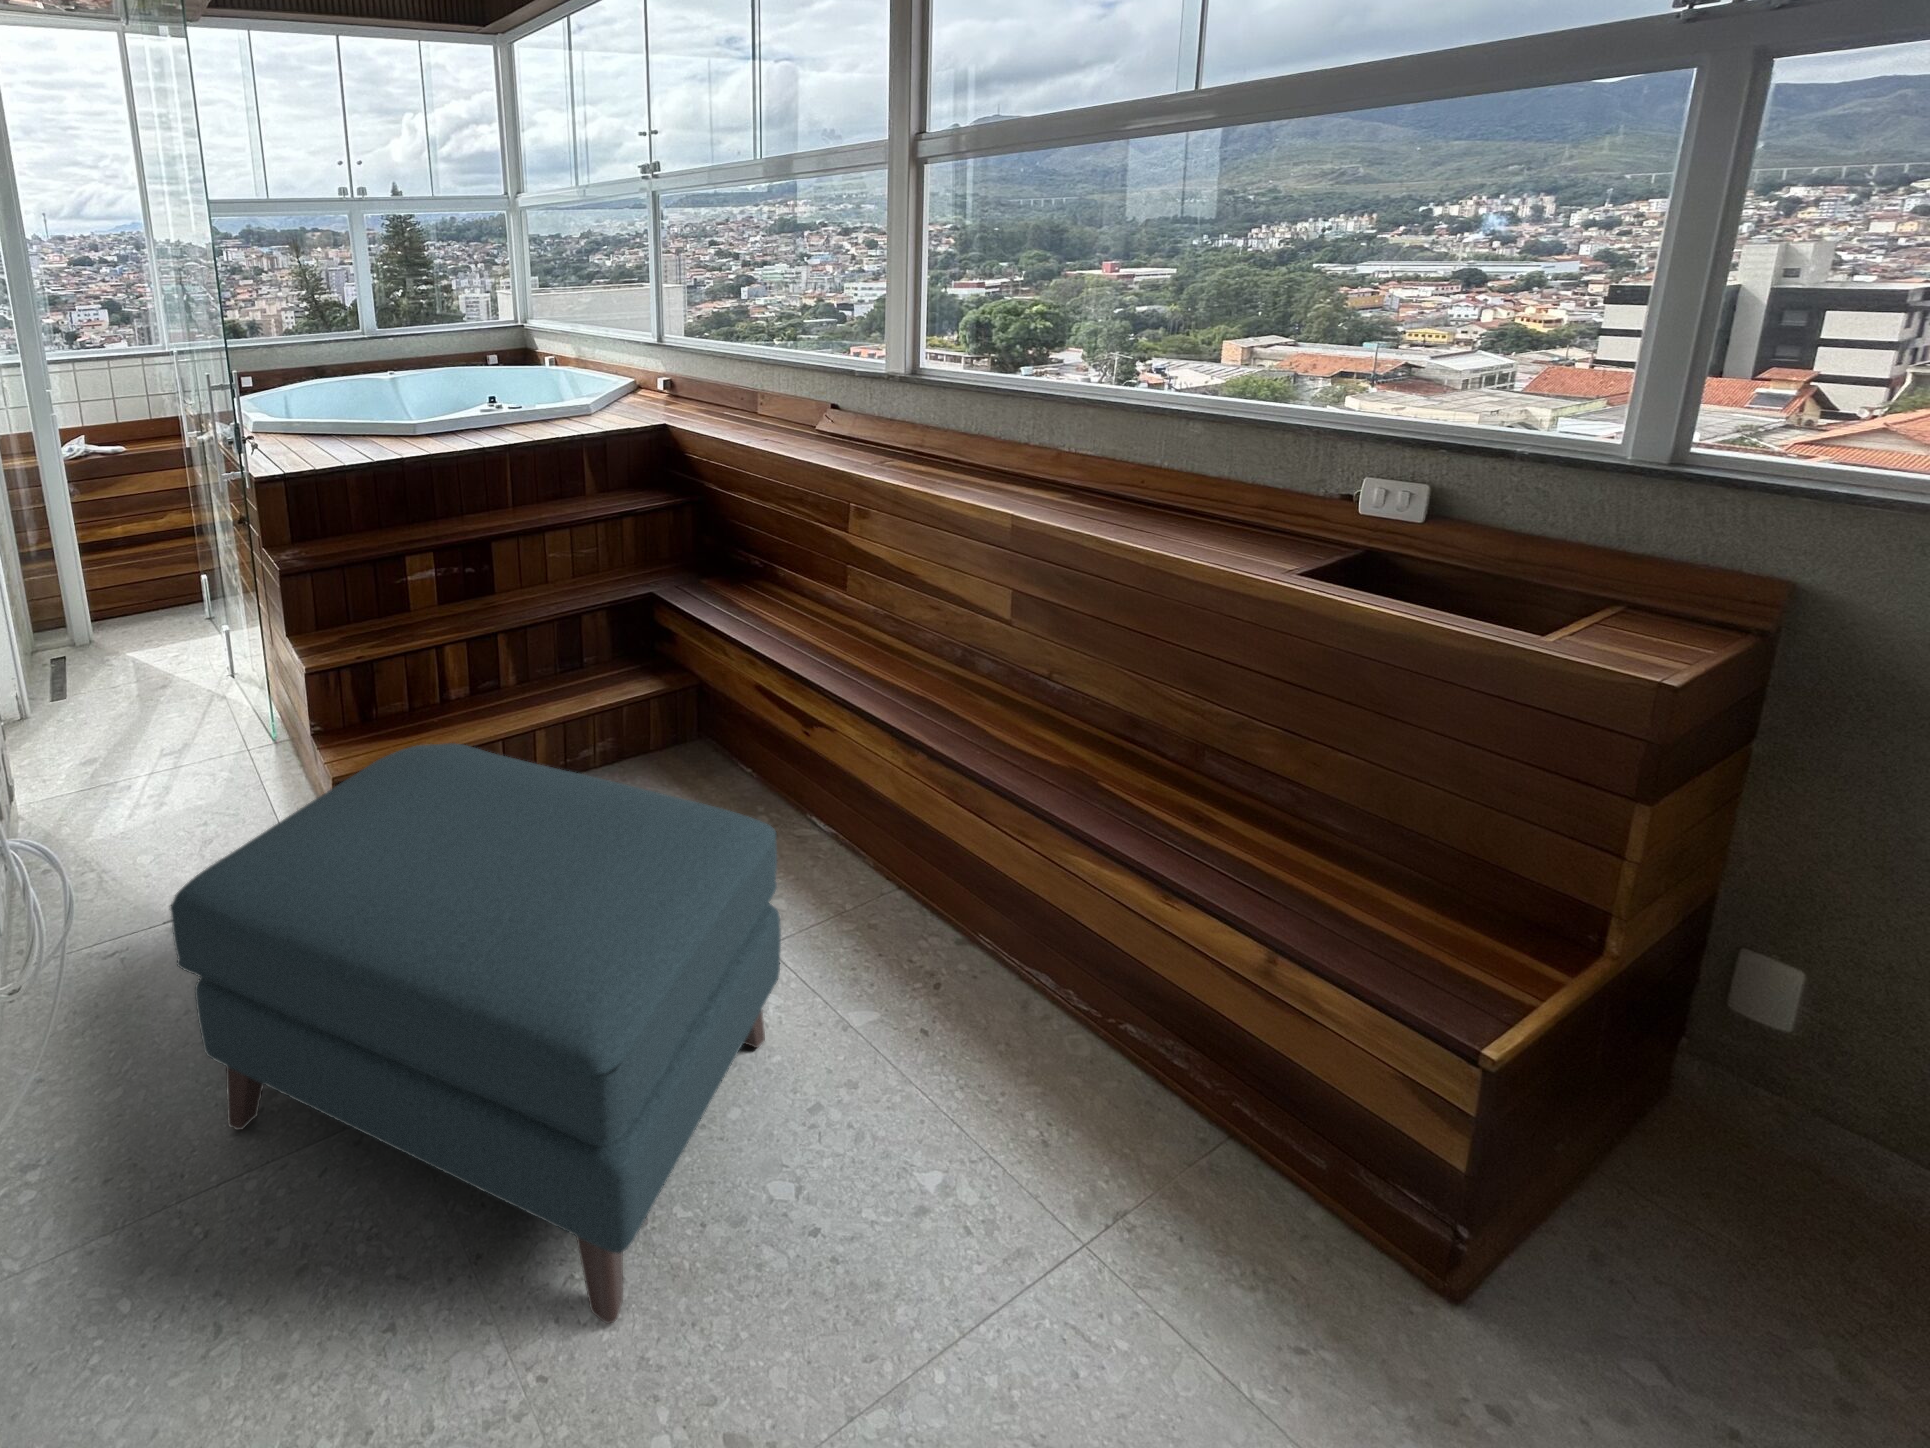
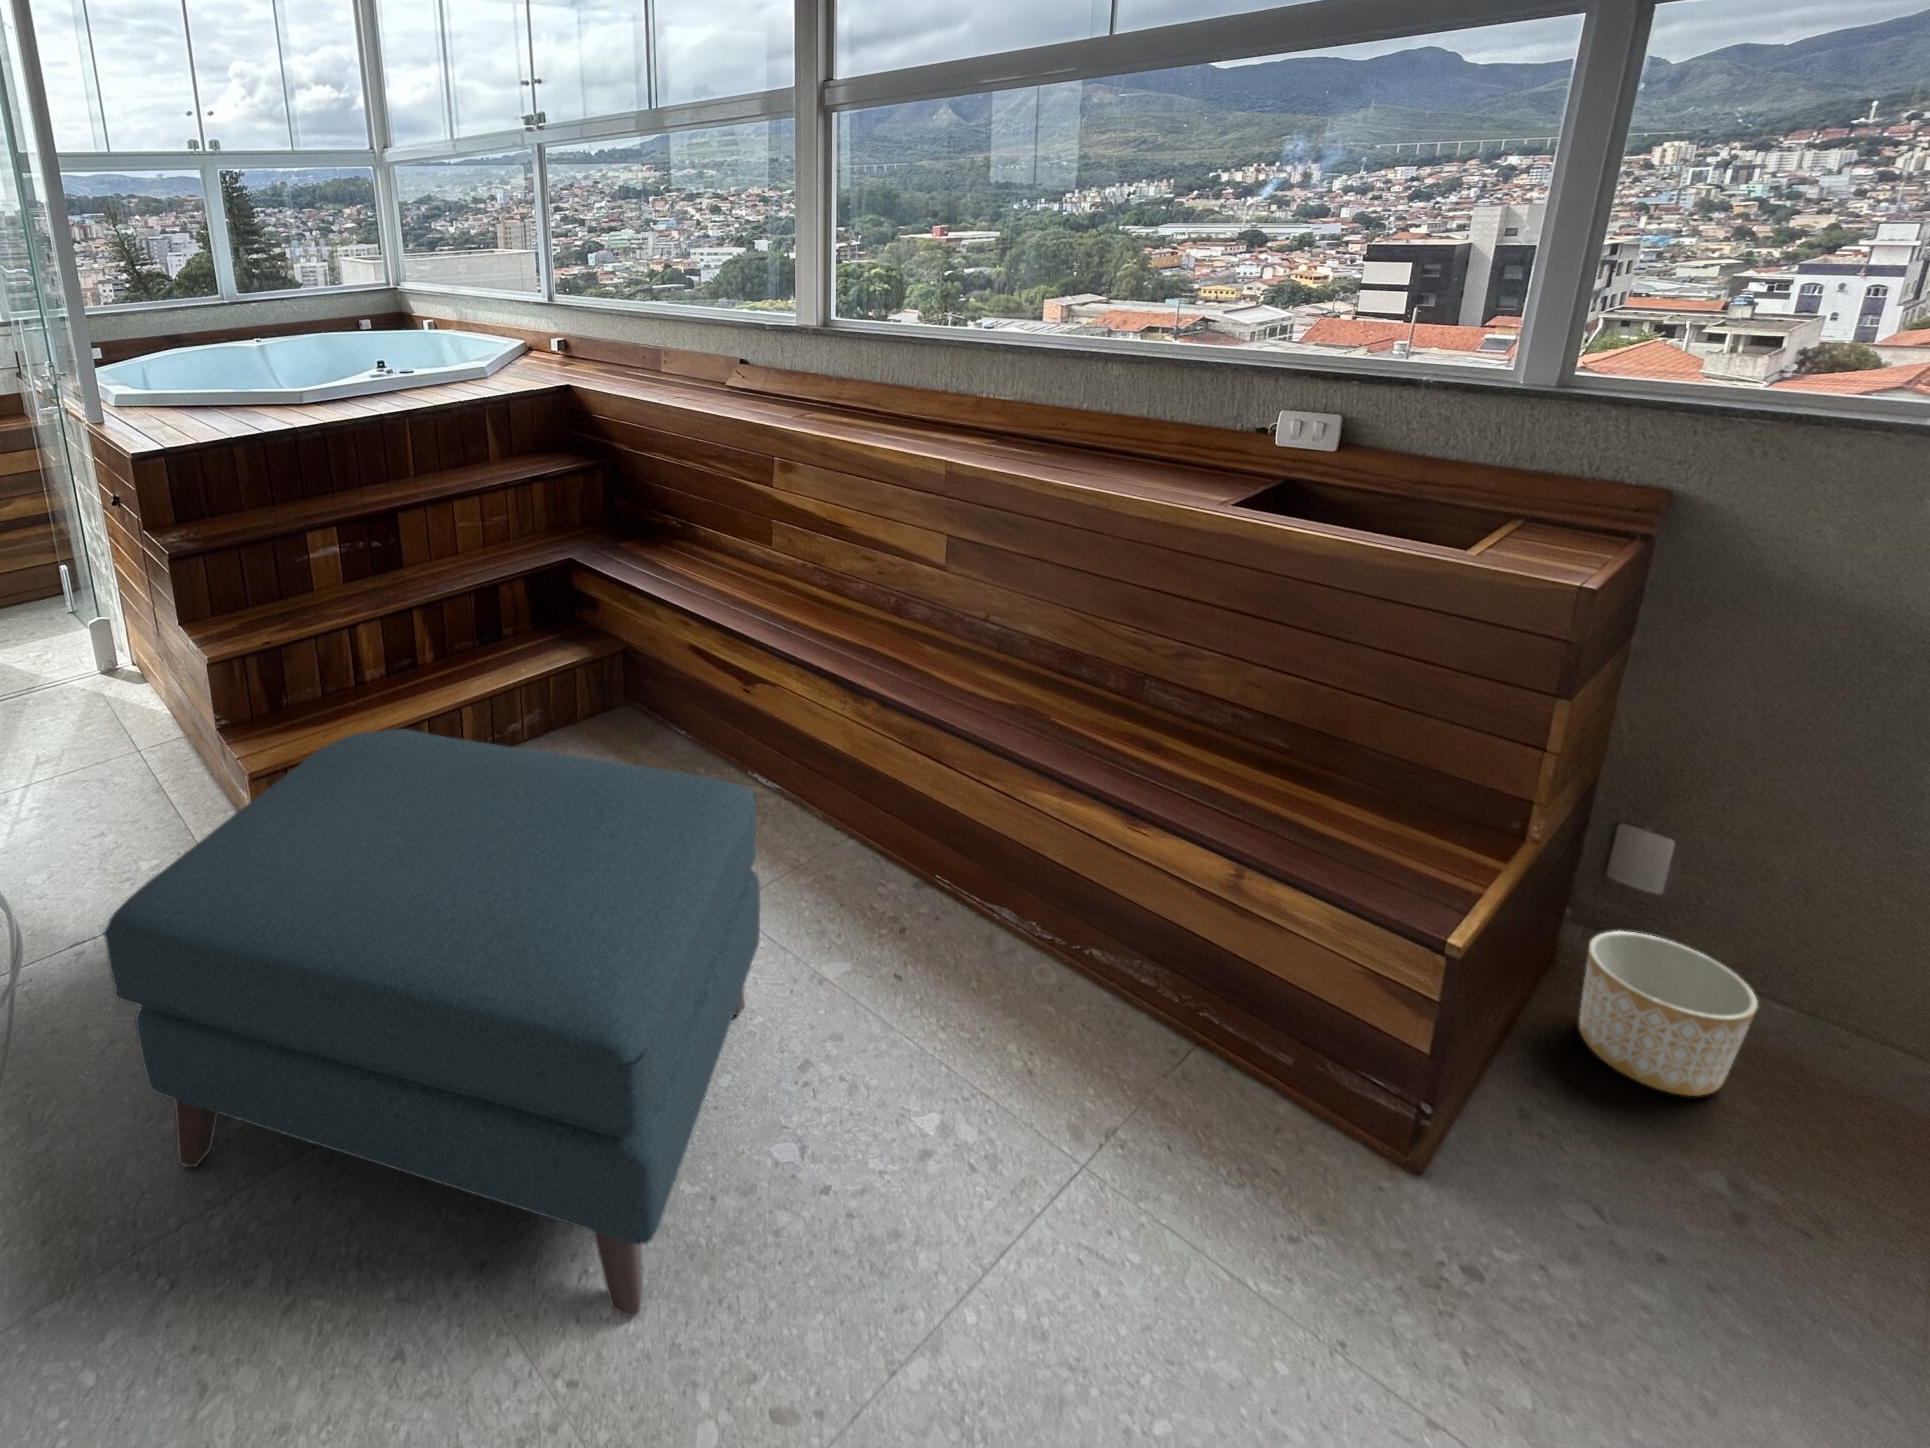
planter: none [1672,1062,1880,1256] -> present [1579,931,1758,1096]

